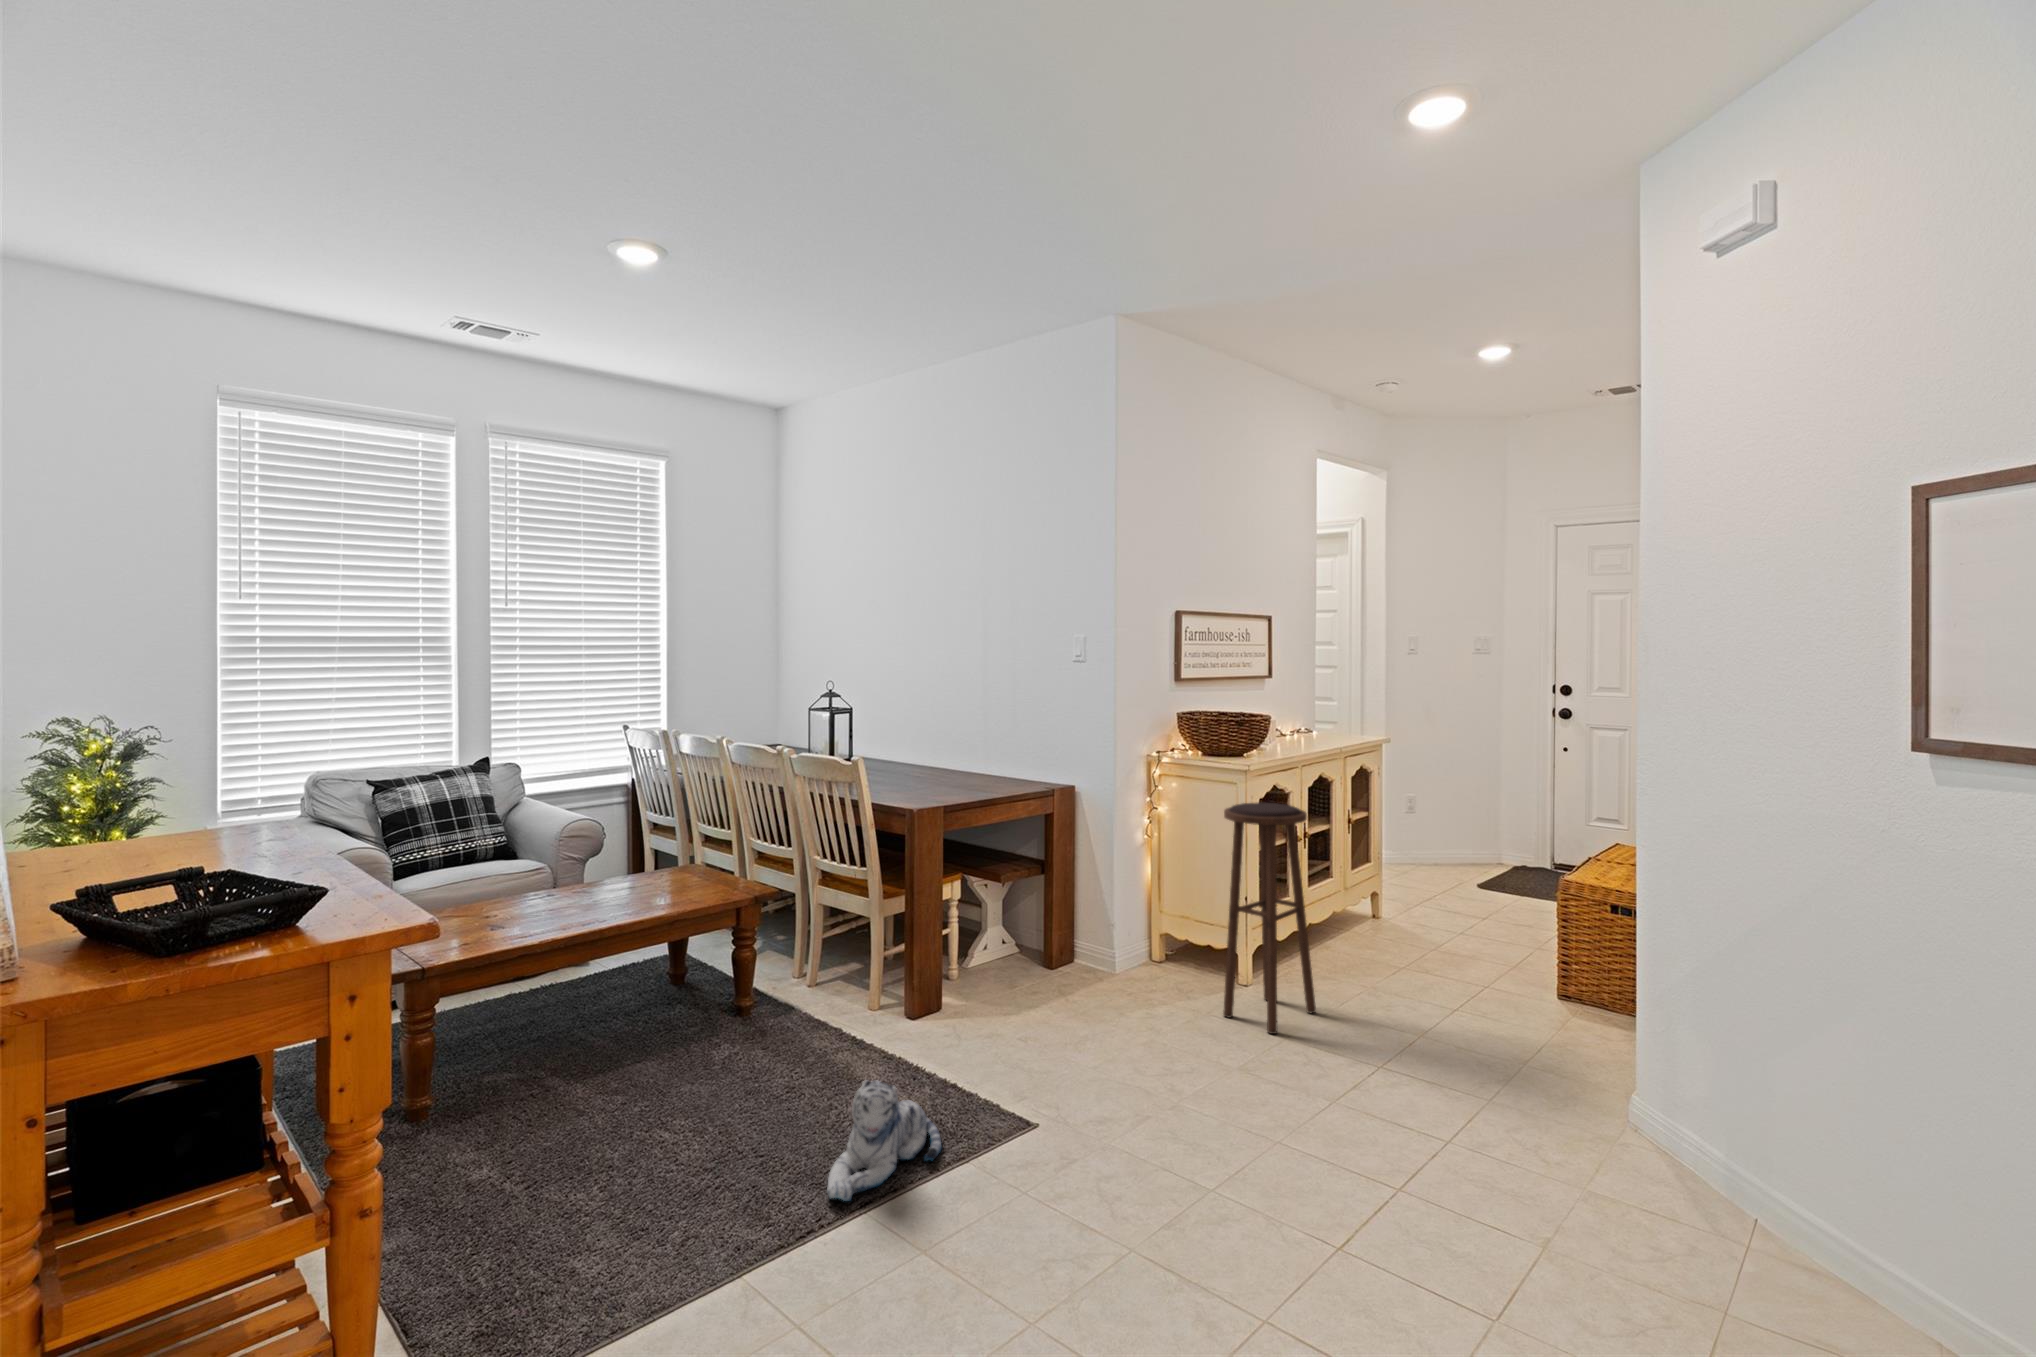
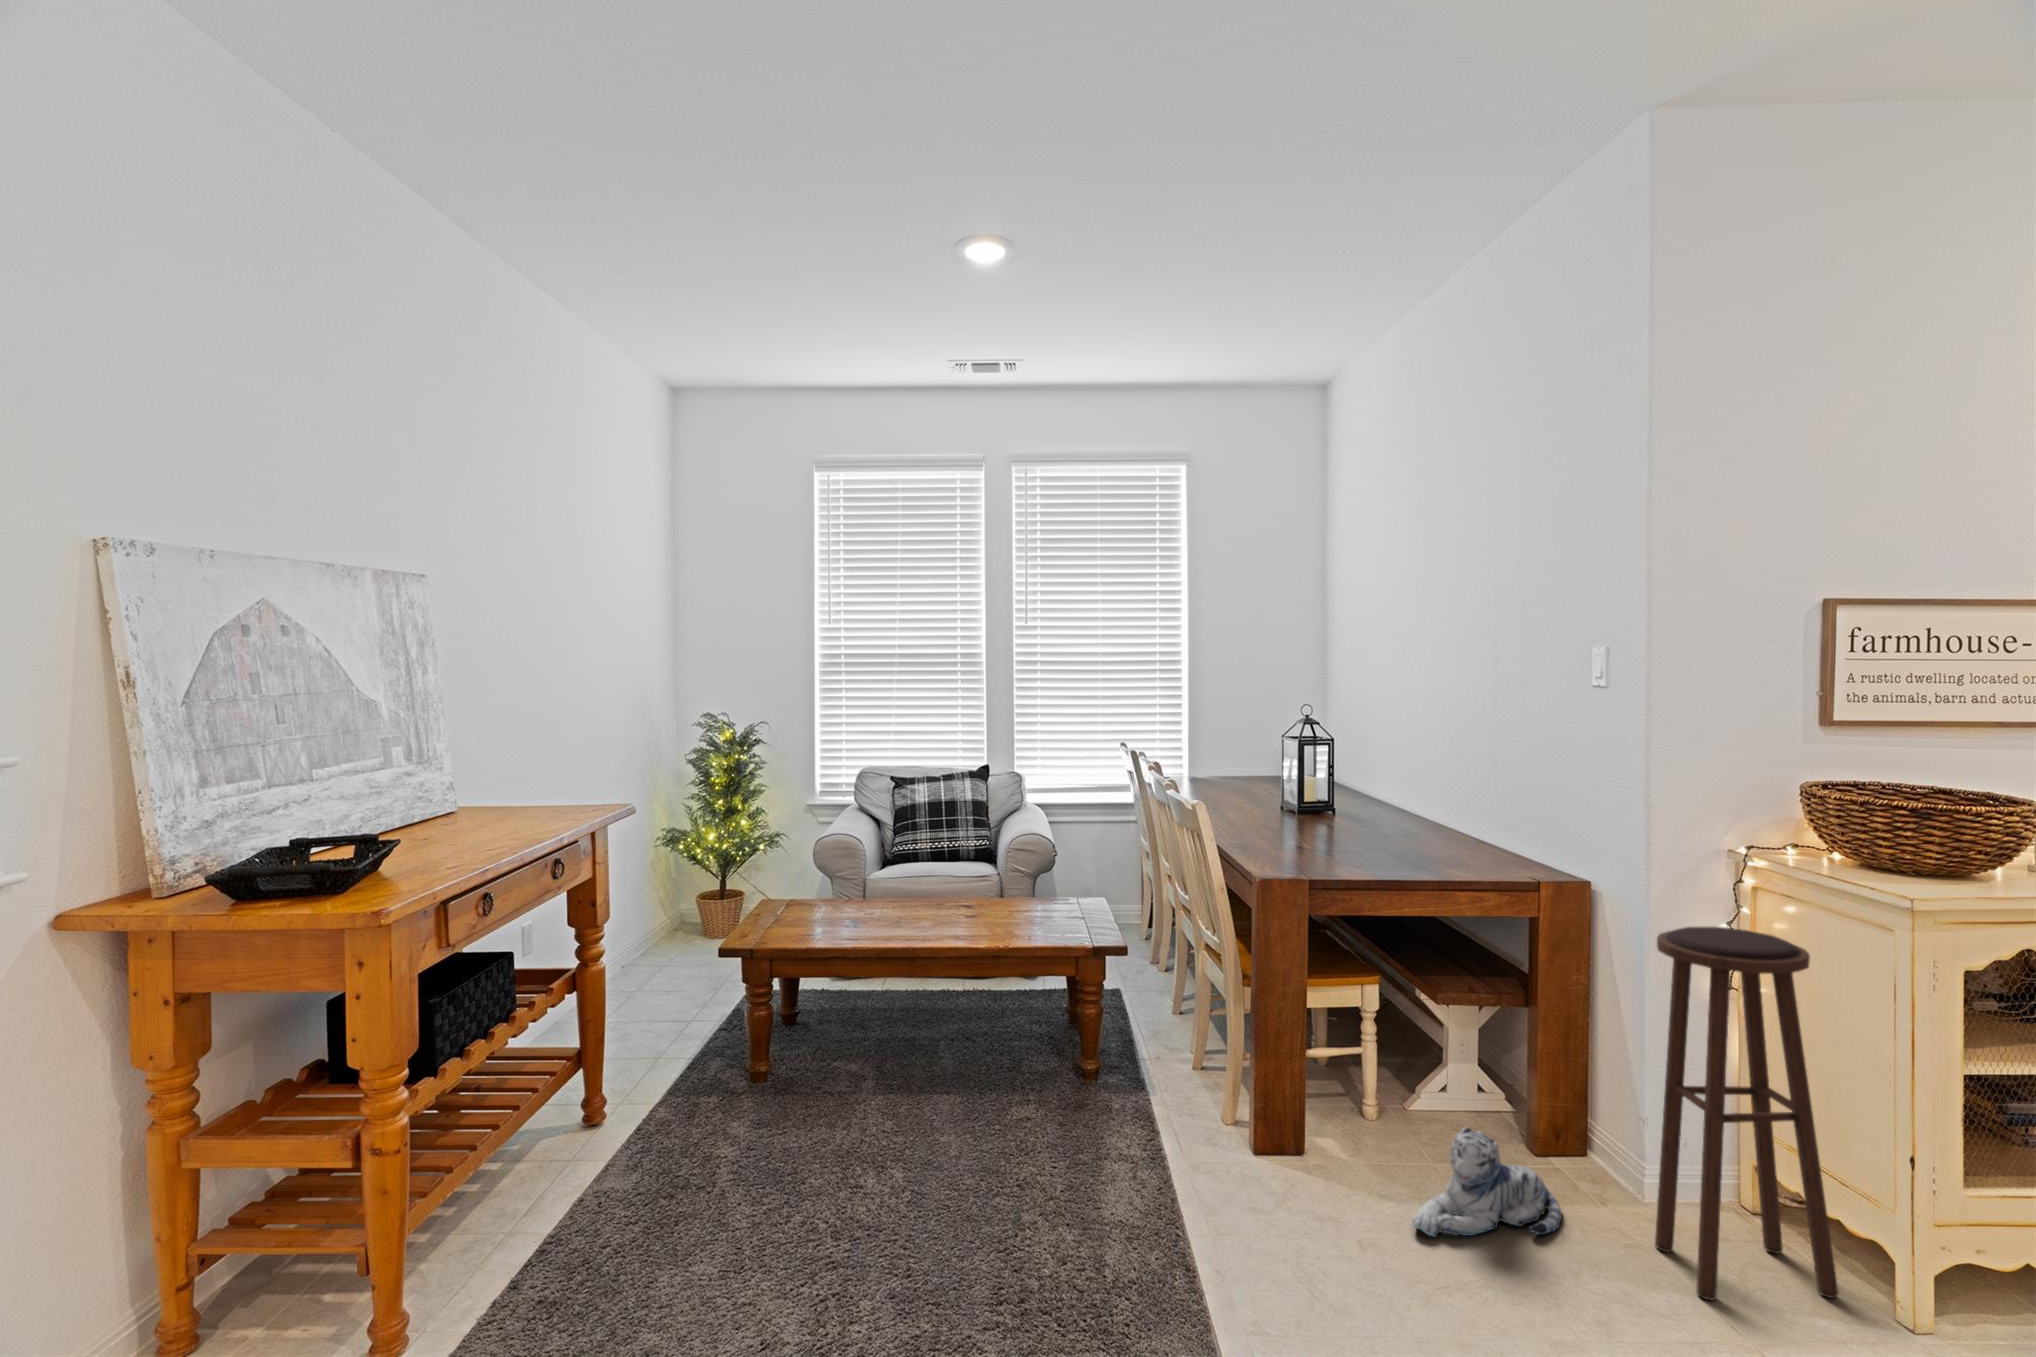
plush toy: present [827,1080,942,1201] -> present [1413,1127,1562,1237]

